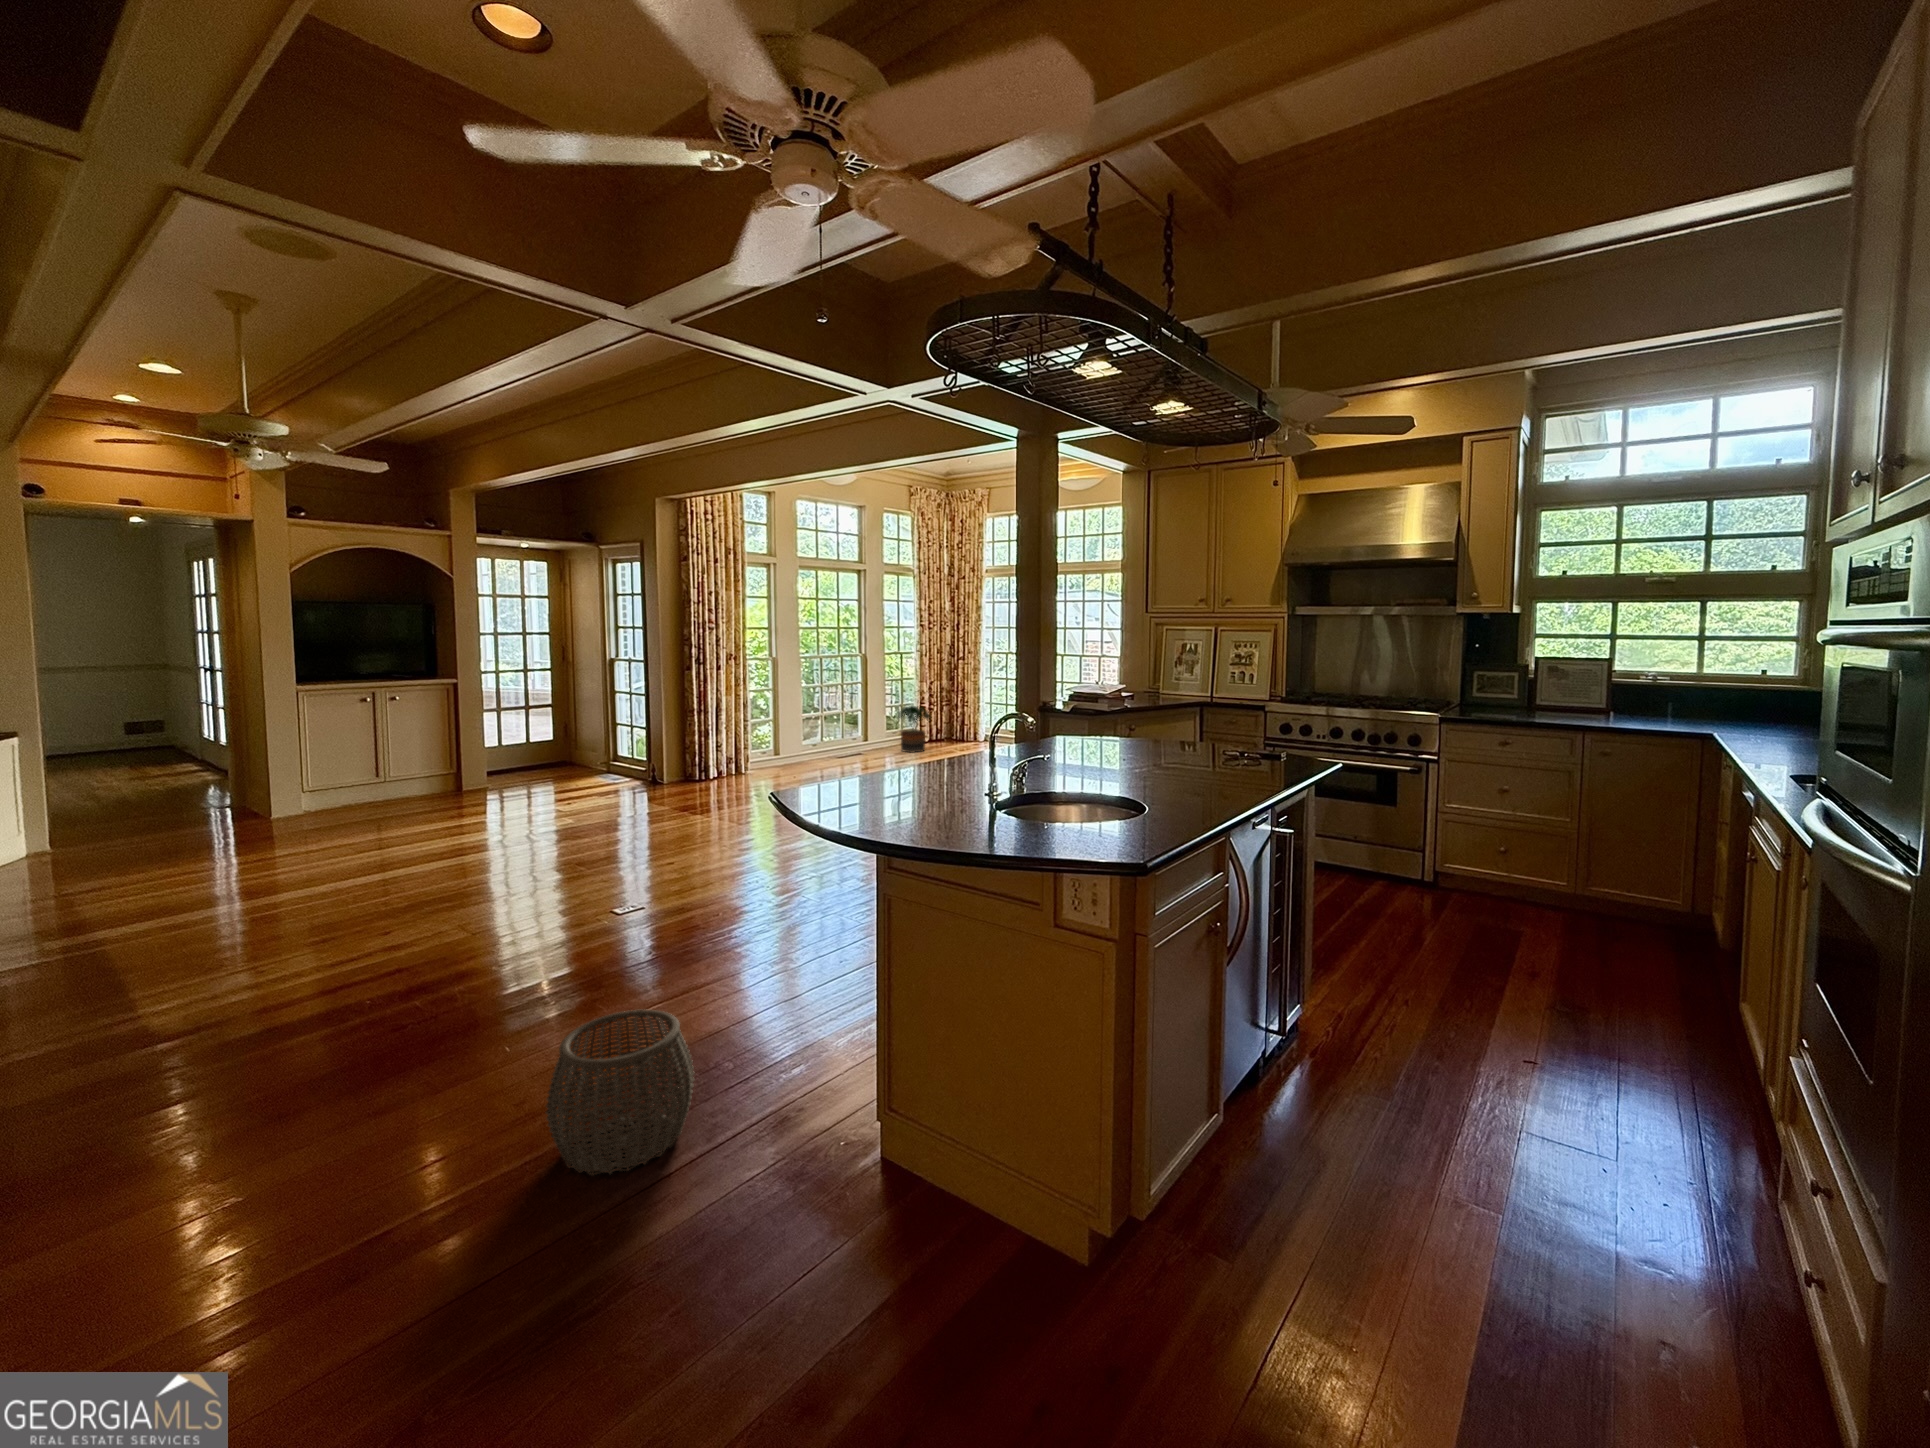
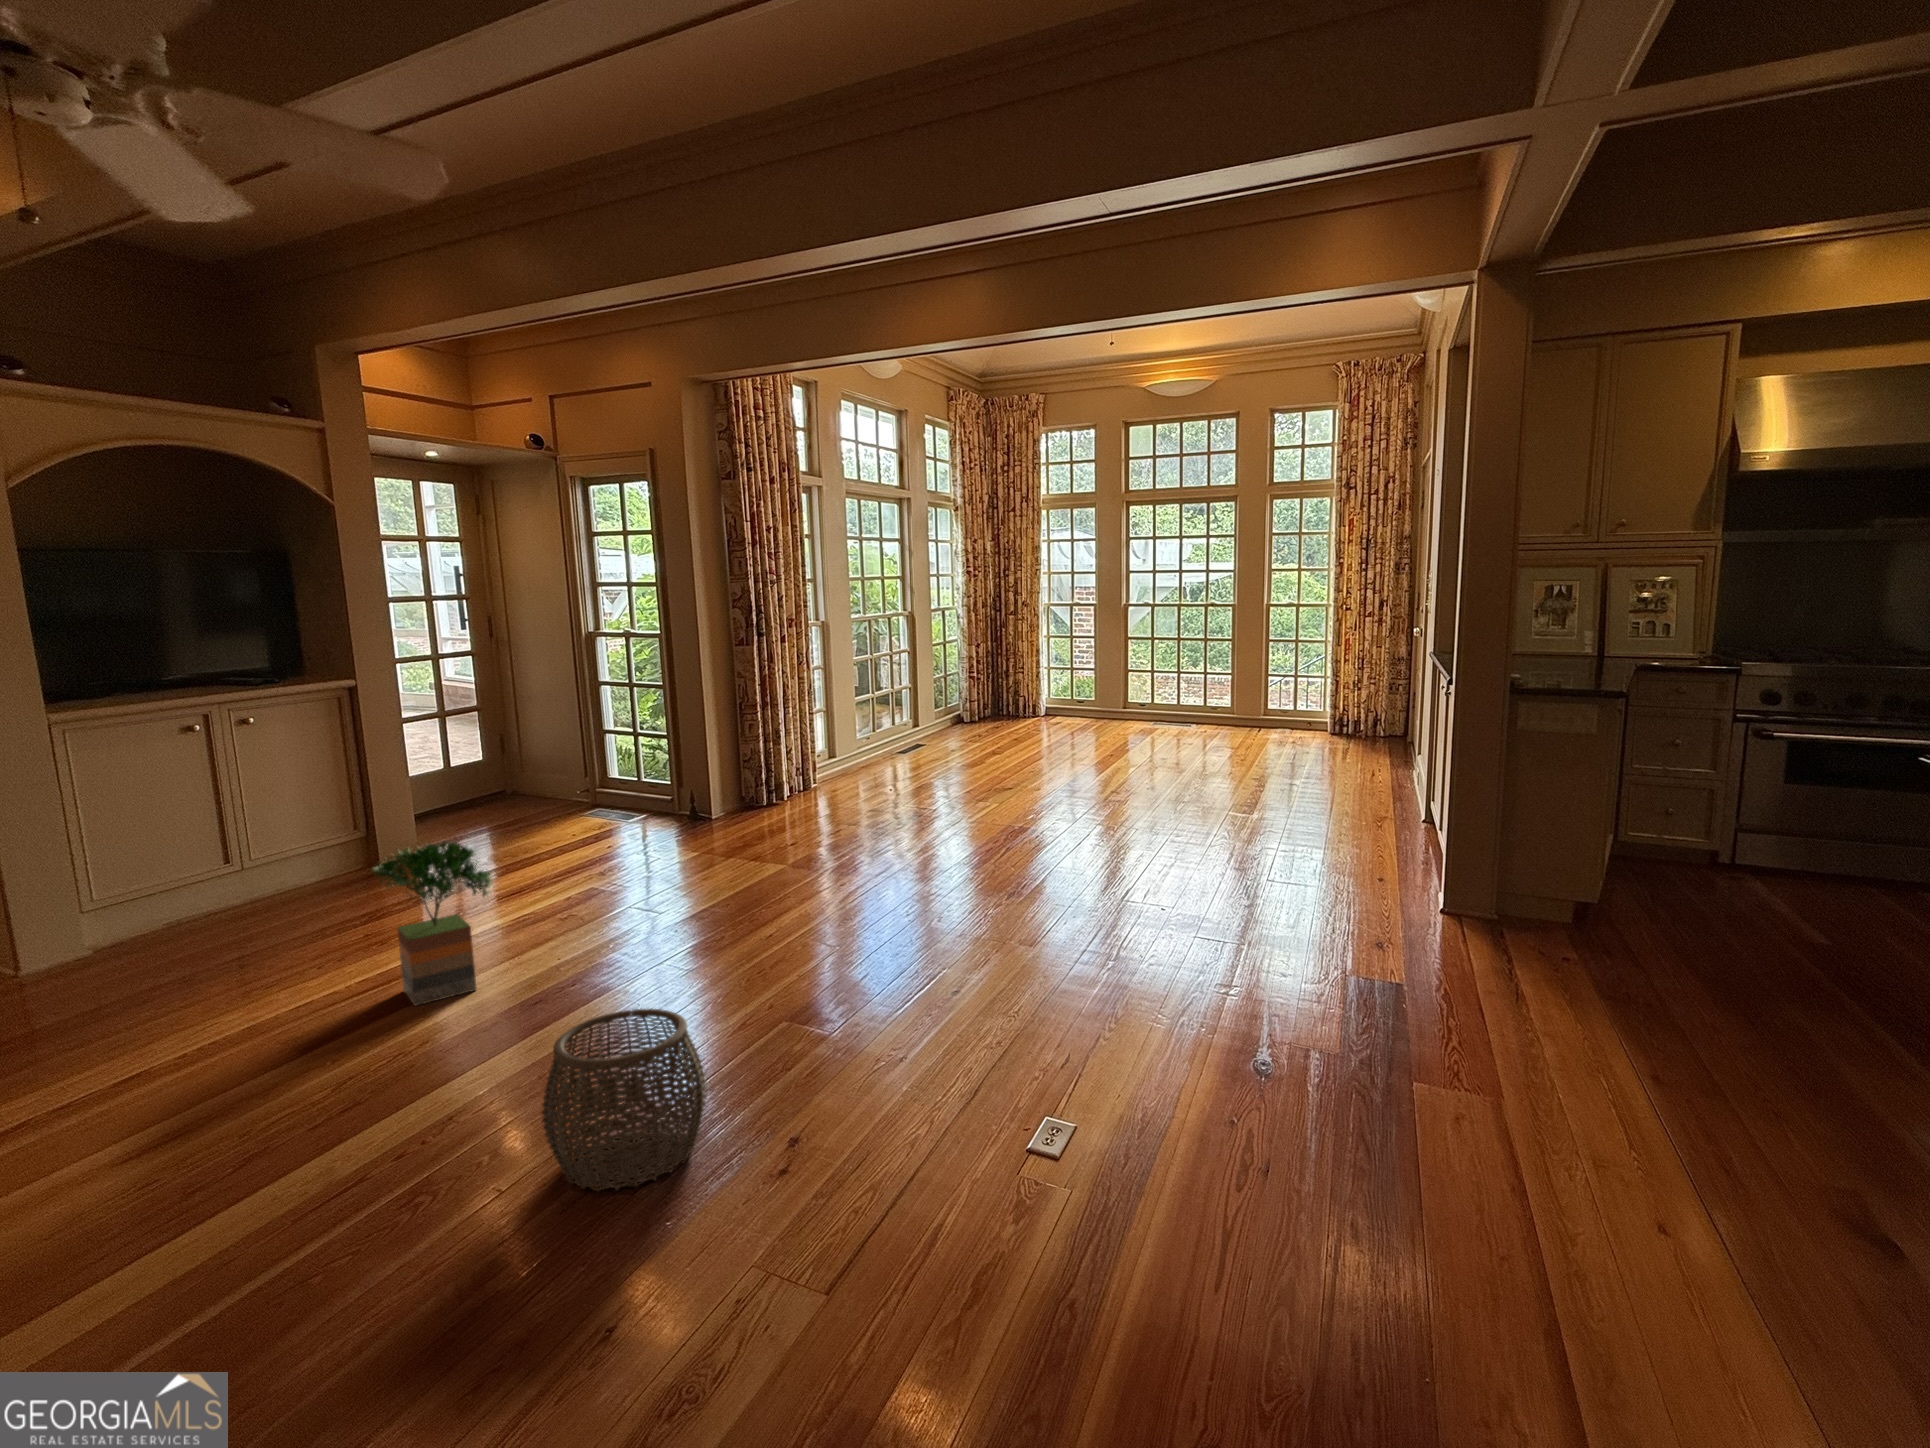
potted tree: present [898,706,932,753] -> present [372,842,491,1006]

